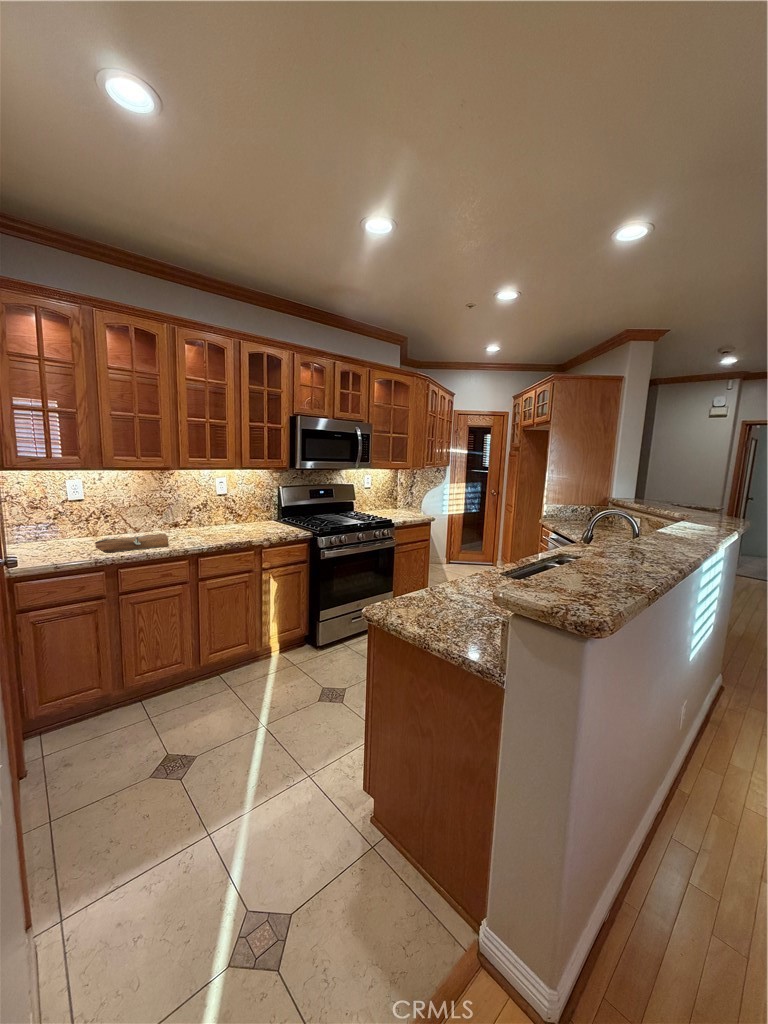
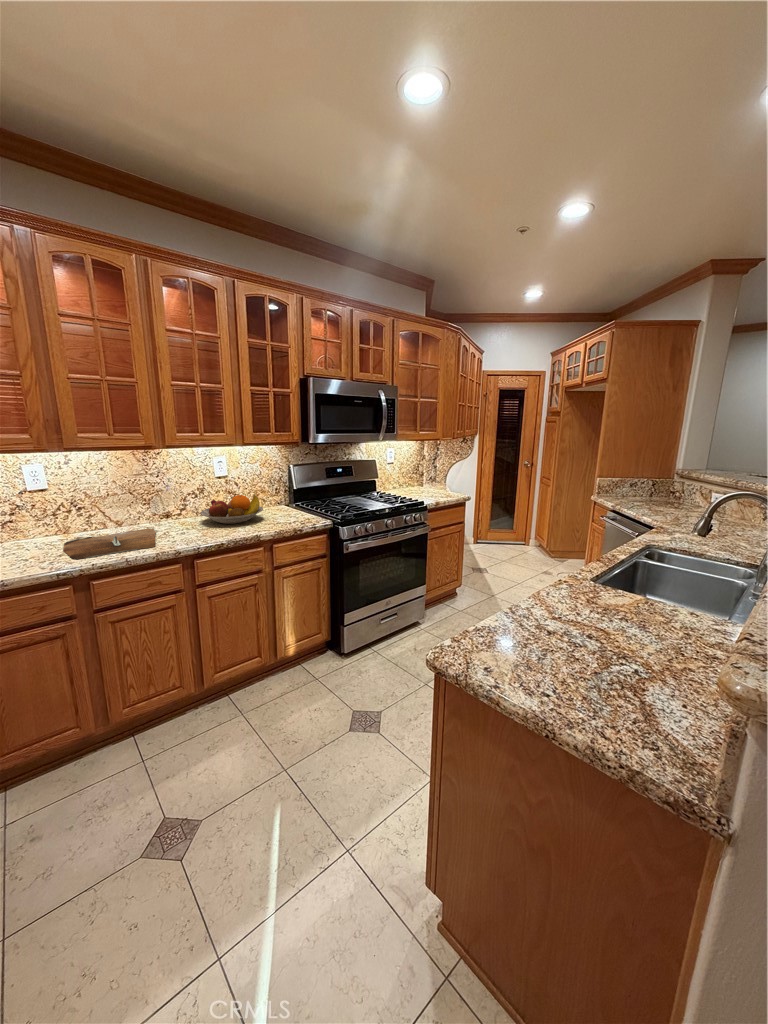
fruit bowl: none [204,509,256,532] -> present [200,494,263,524]

